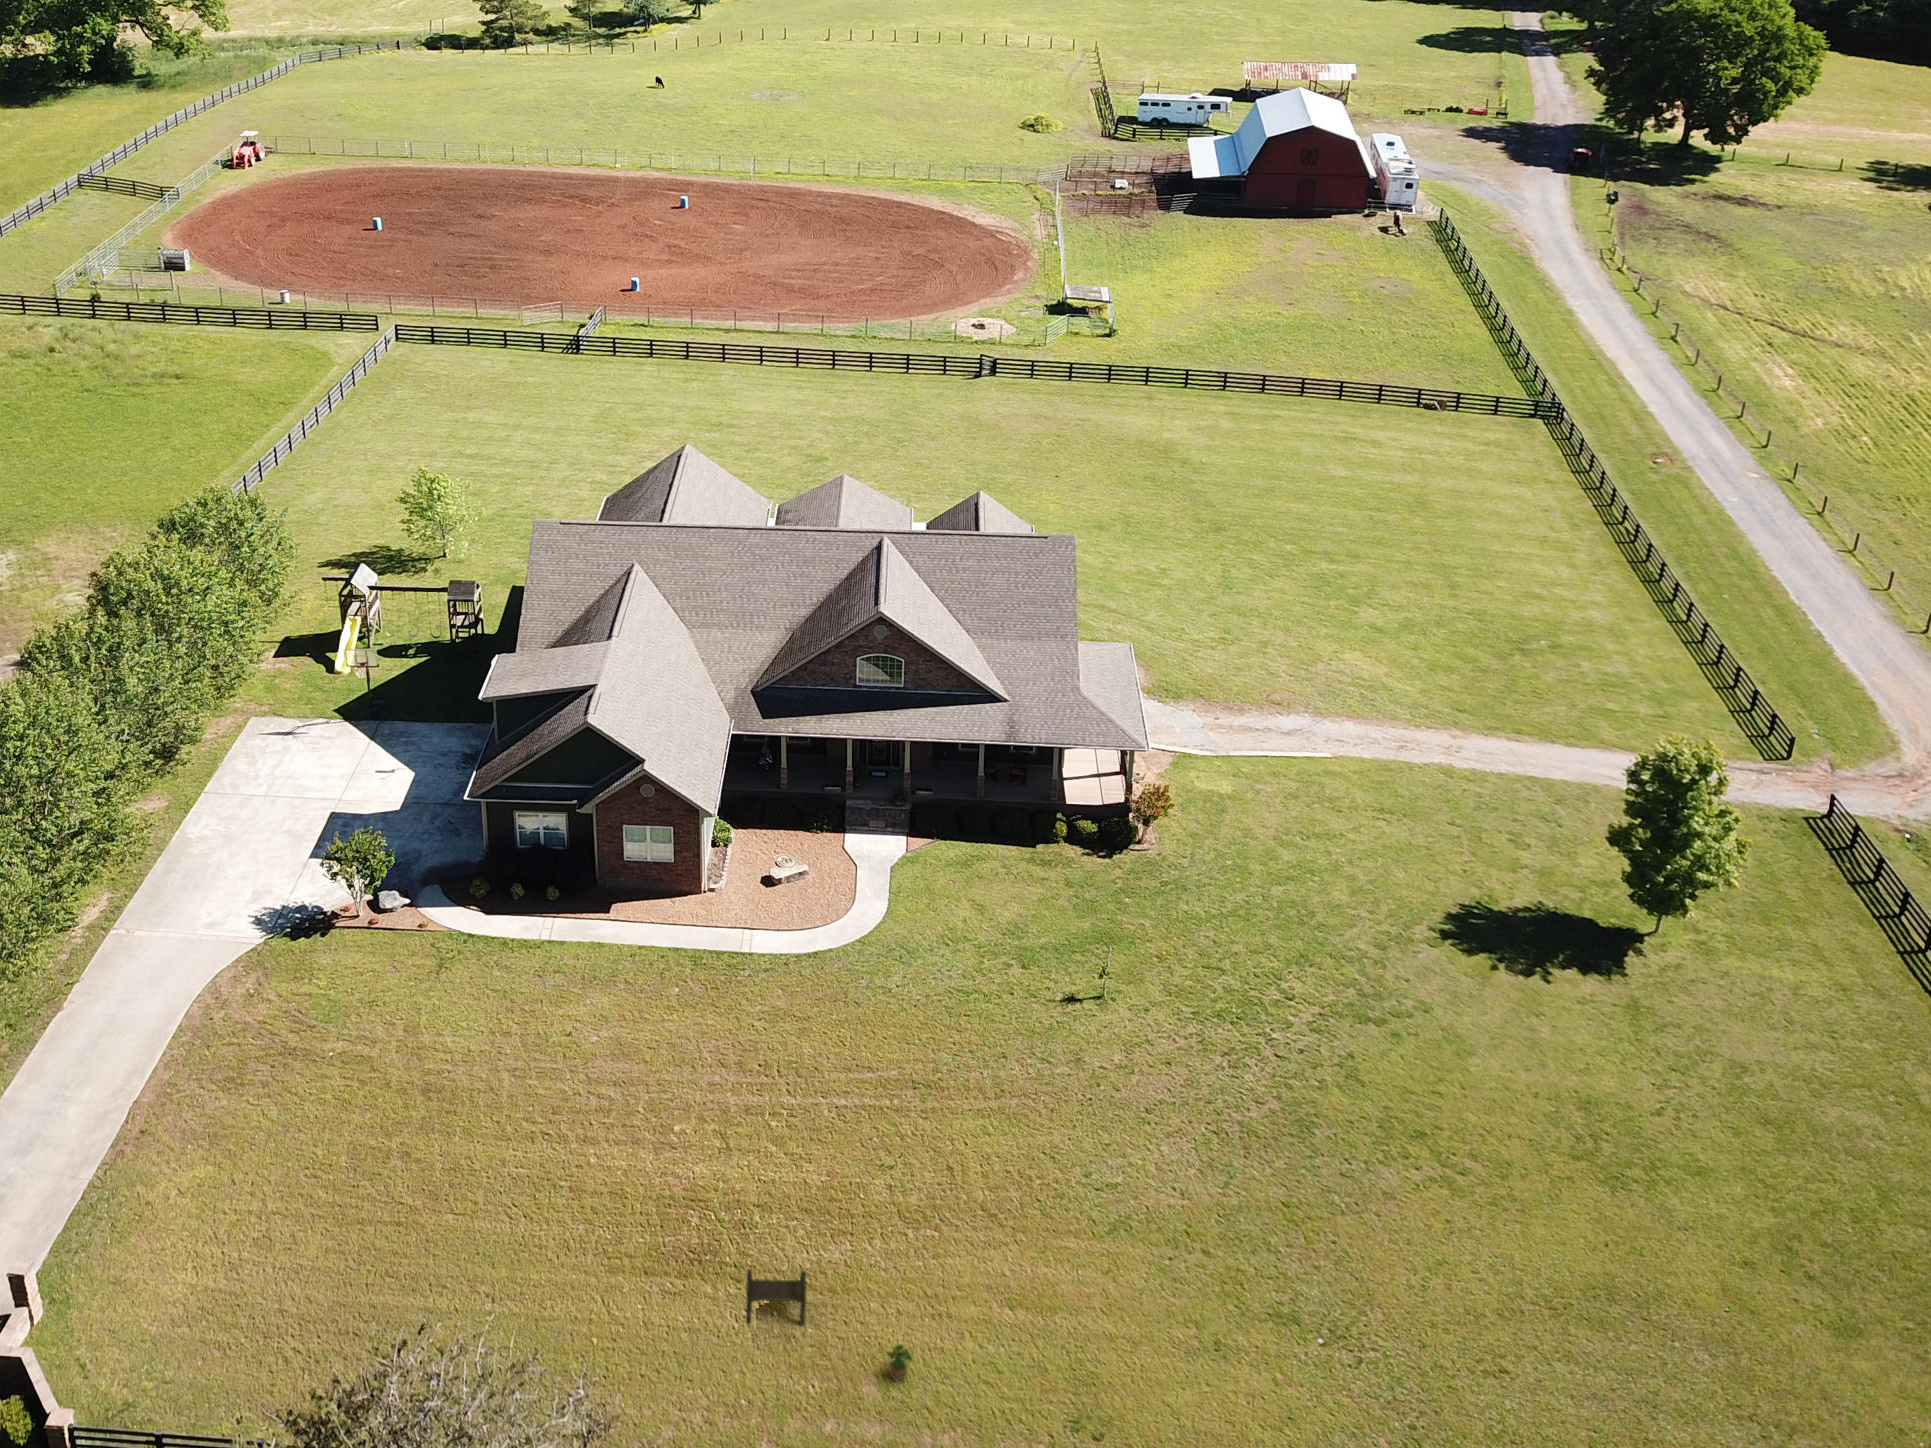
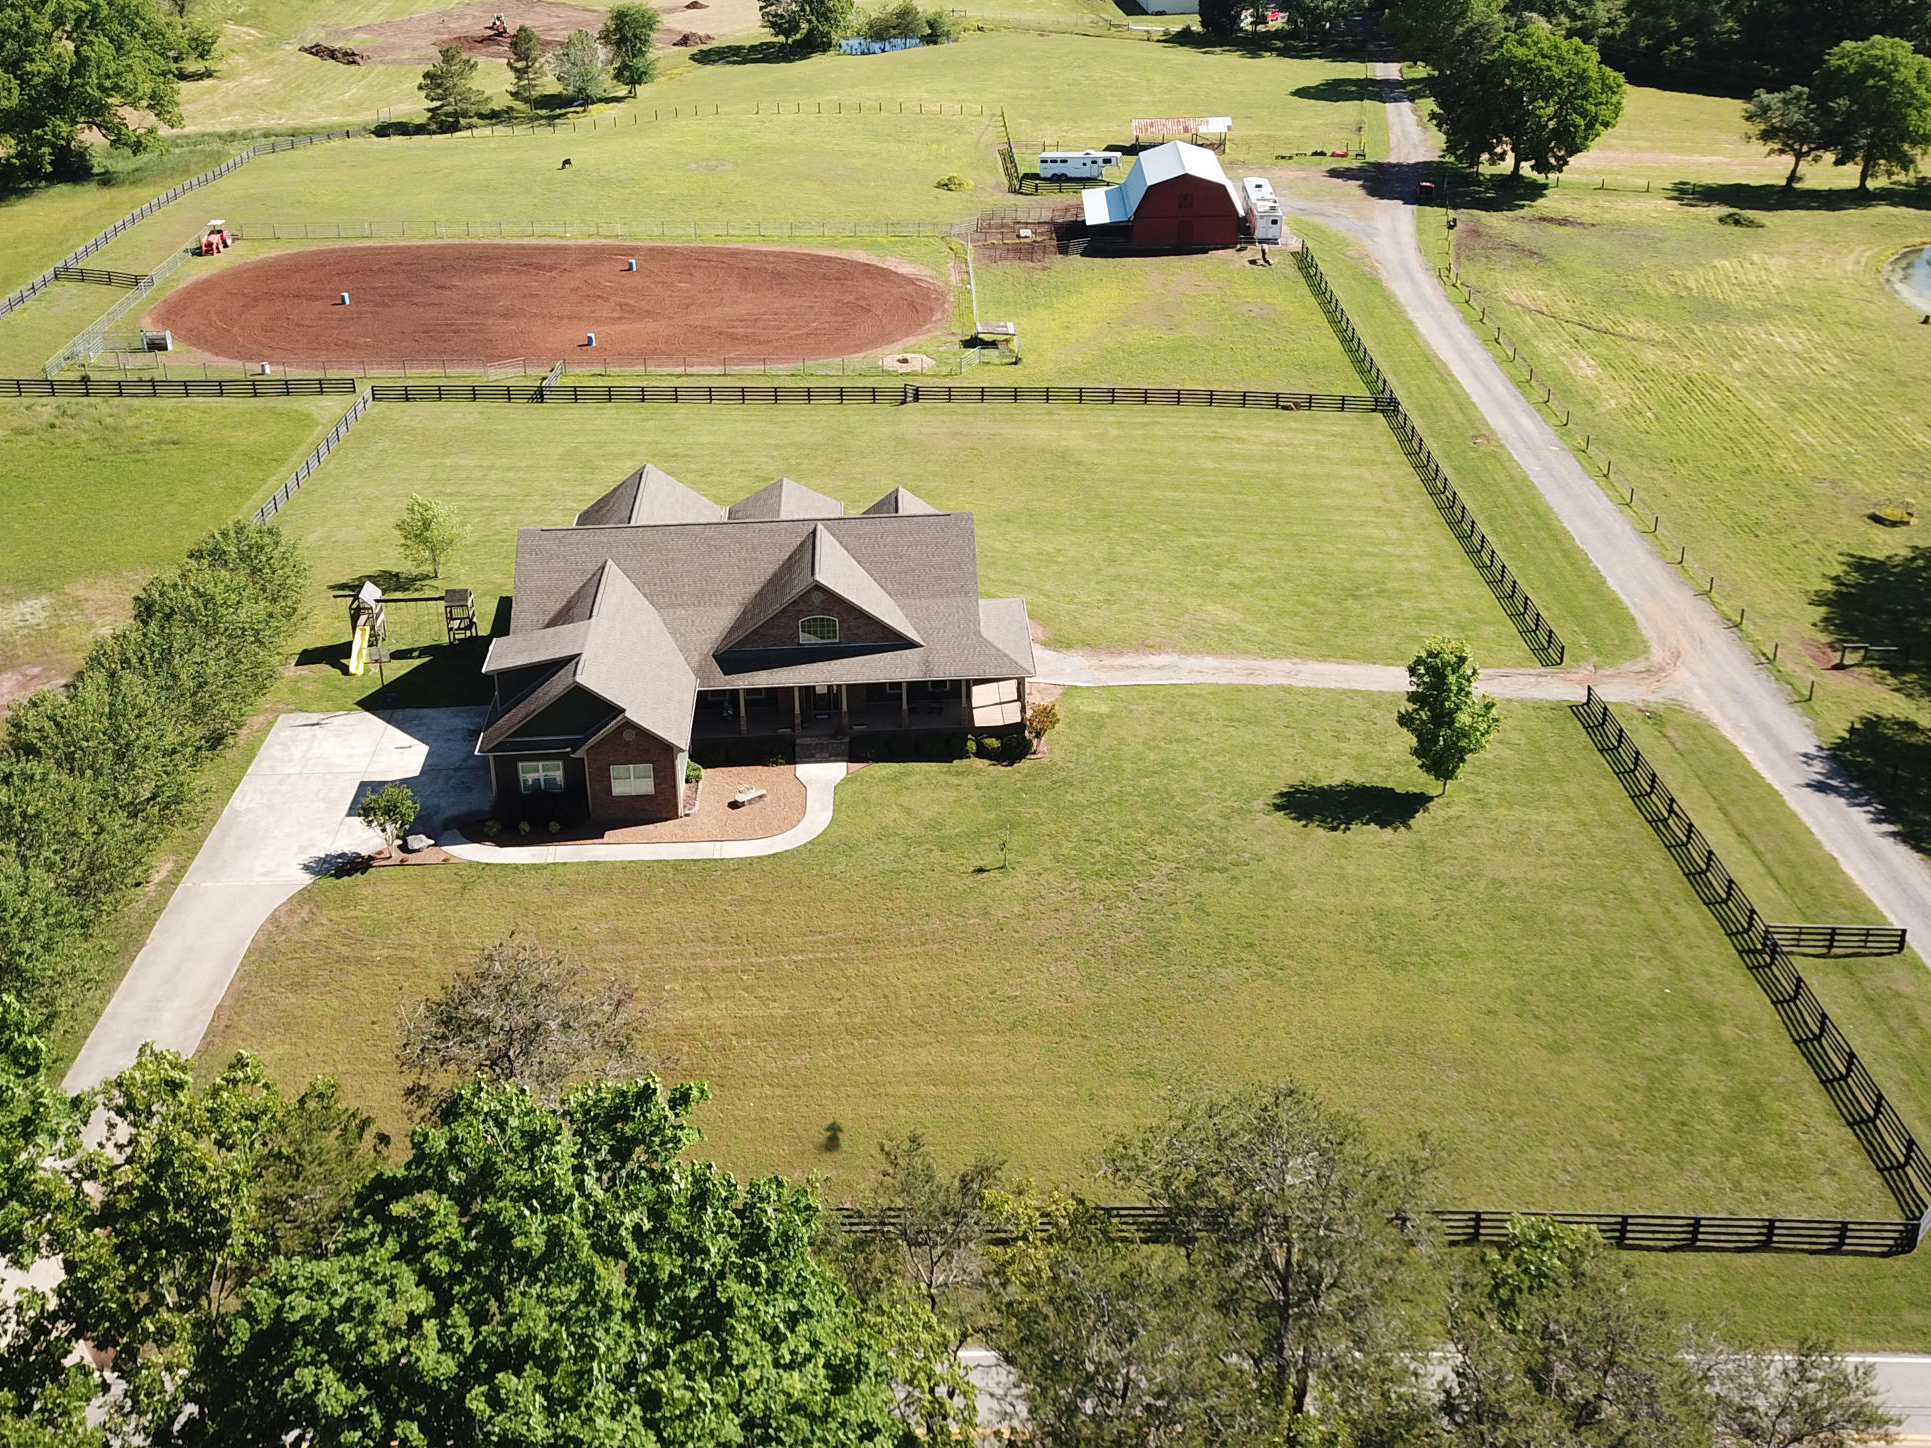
bench: present [746,1270,806,1325] -> none [713,1077,761,1122]

